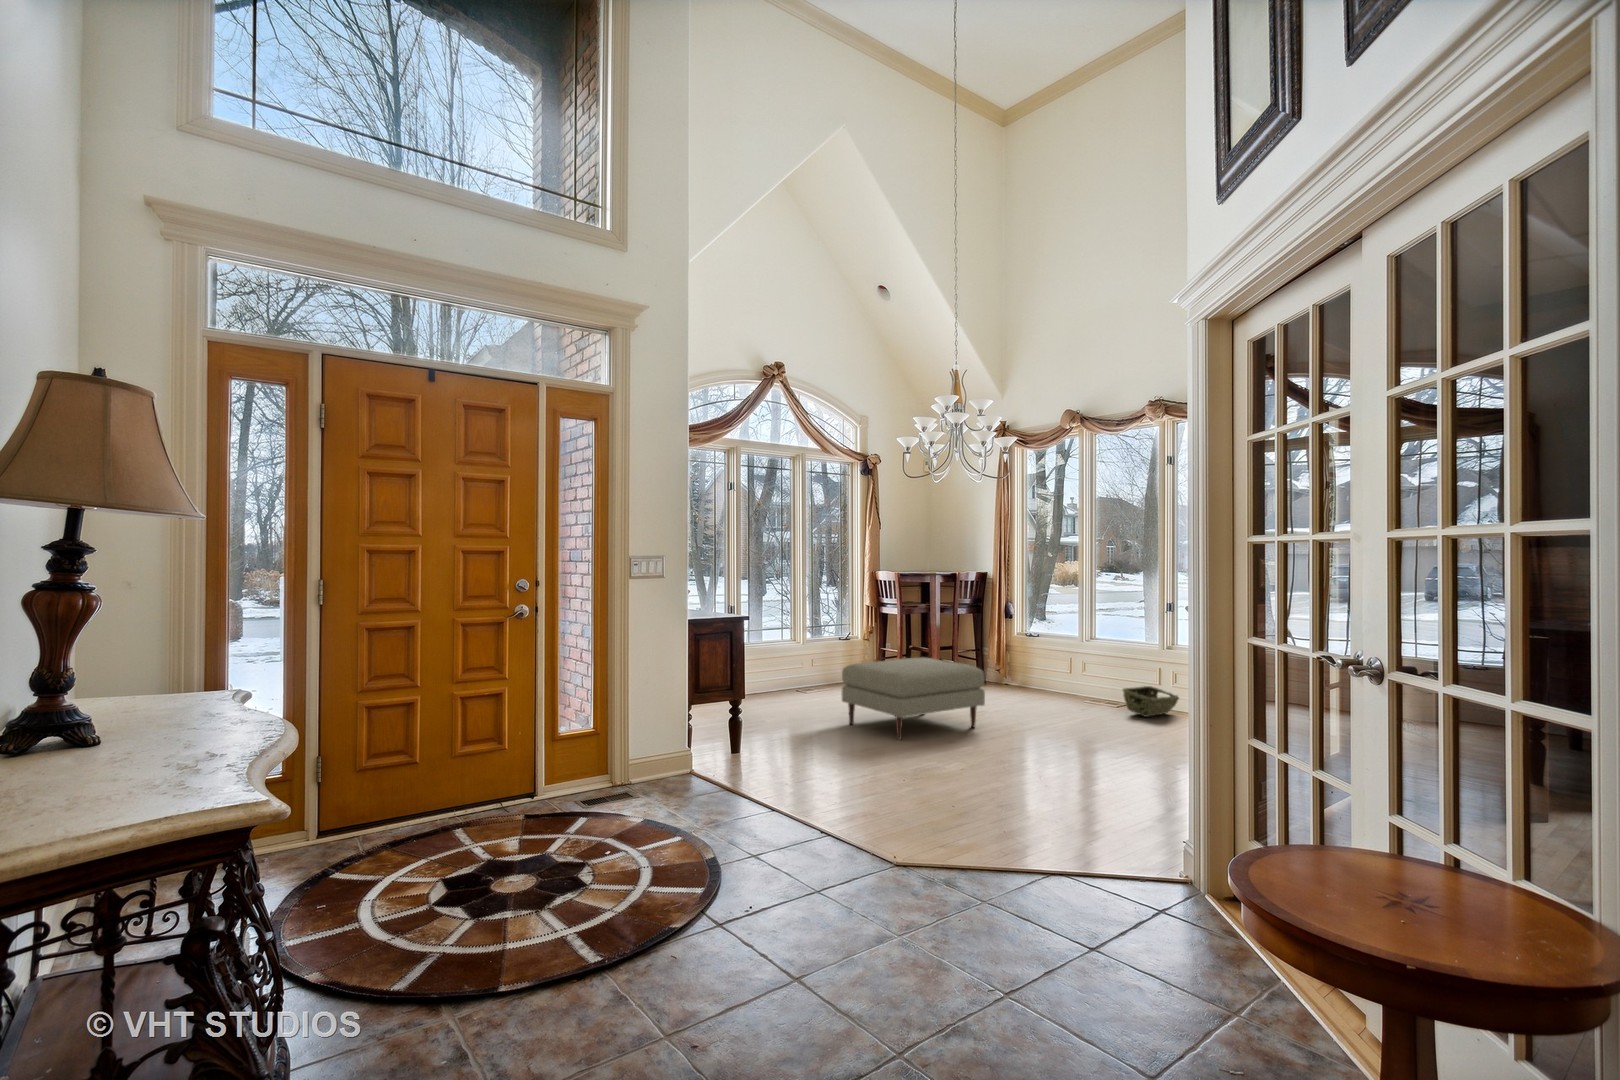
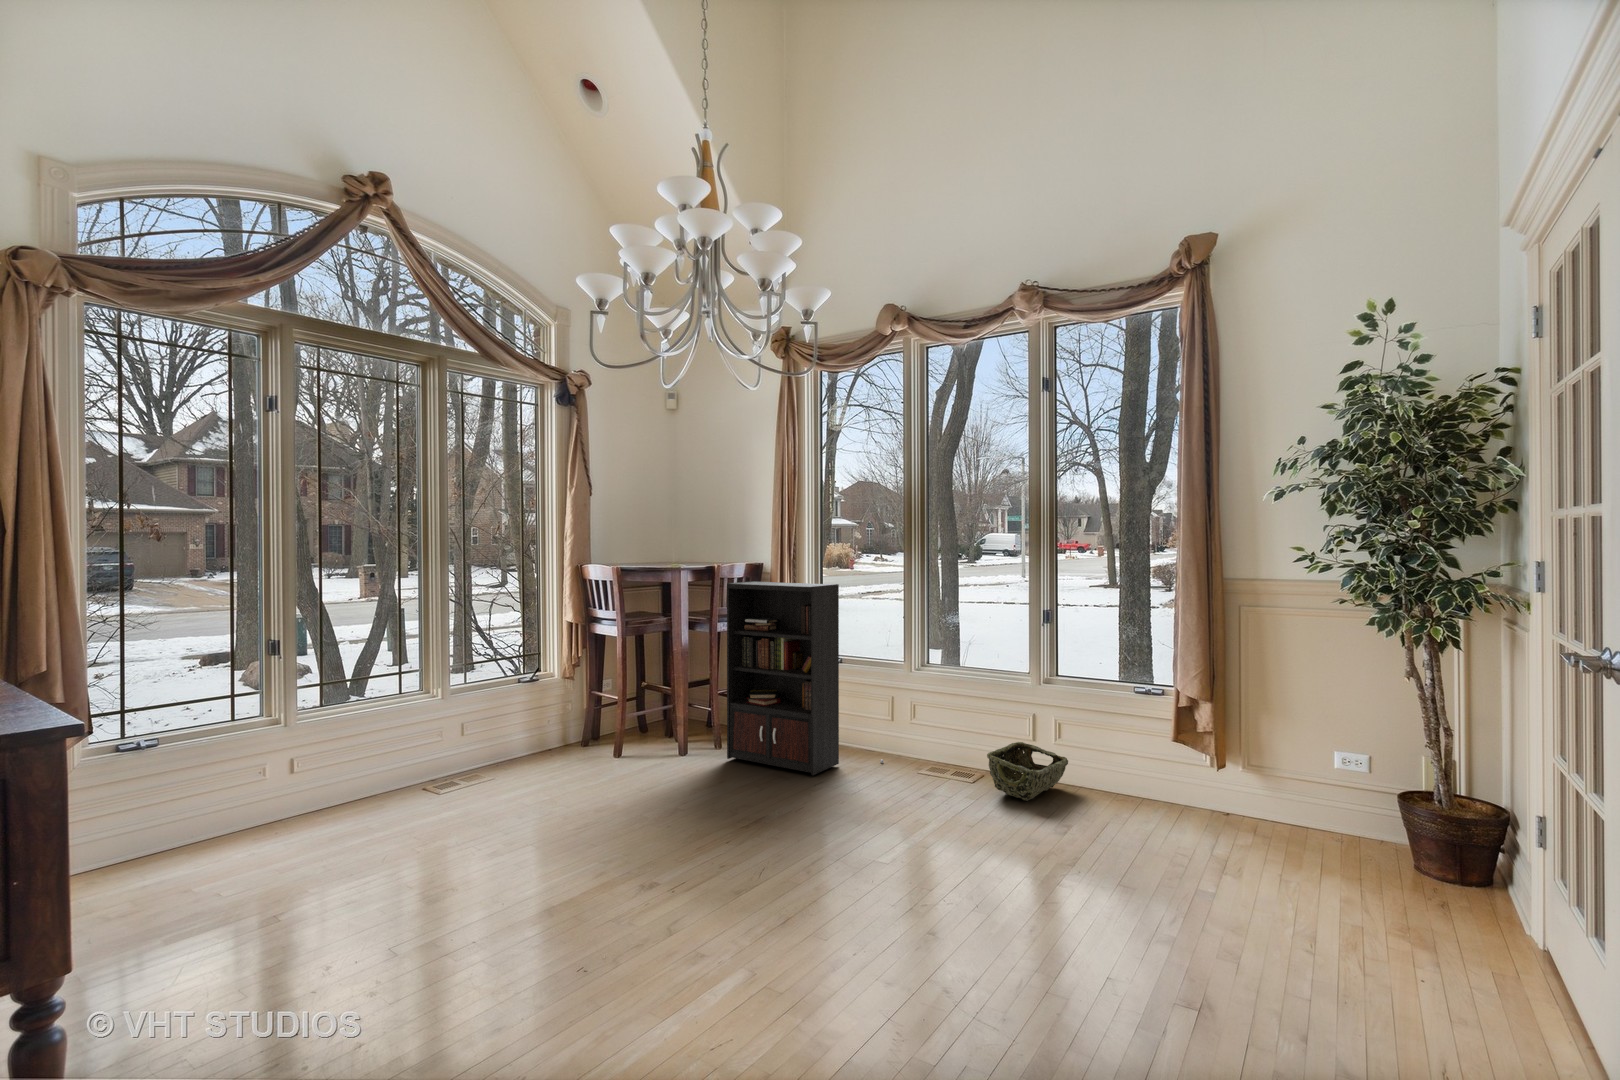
bookcase: none [963,583,1063,700] -> present [727,581,884,775]
ottoman: present [842,657,985,740] -> none [471,730,769,949]

